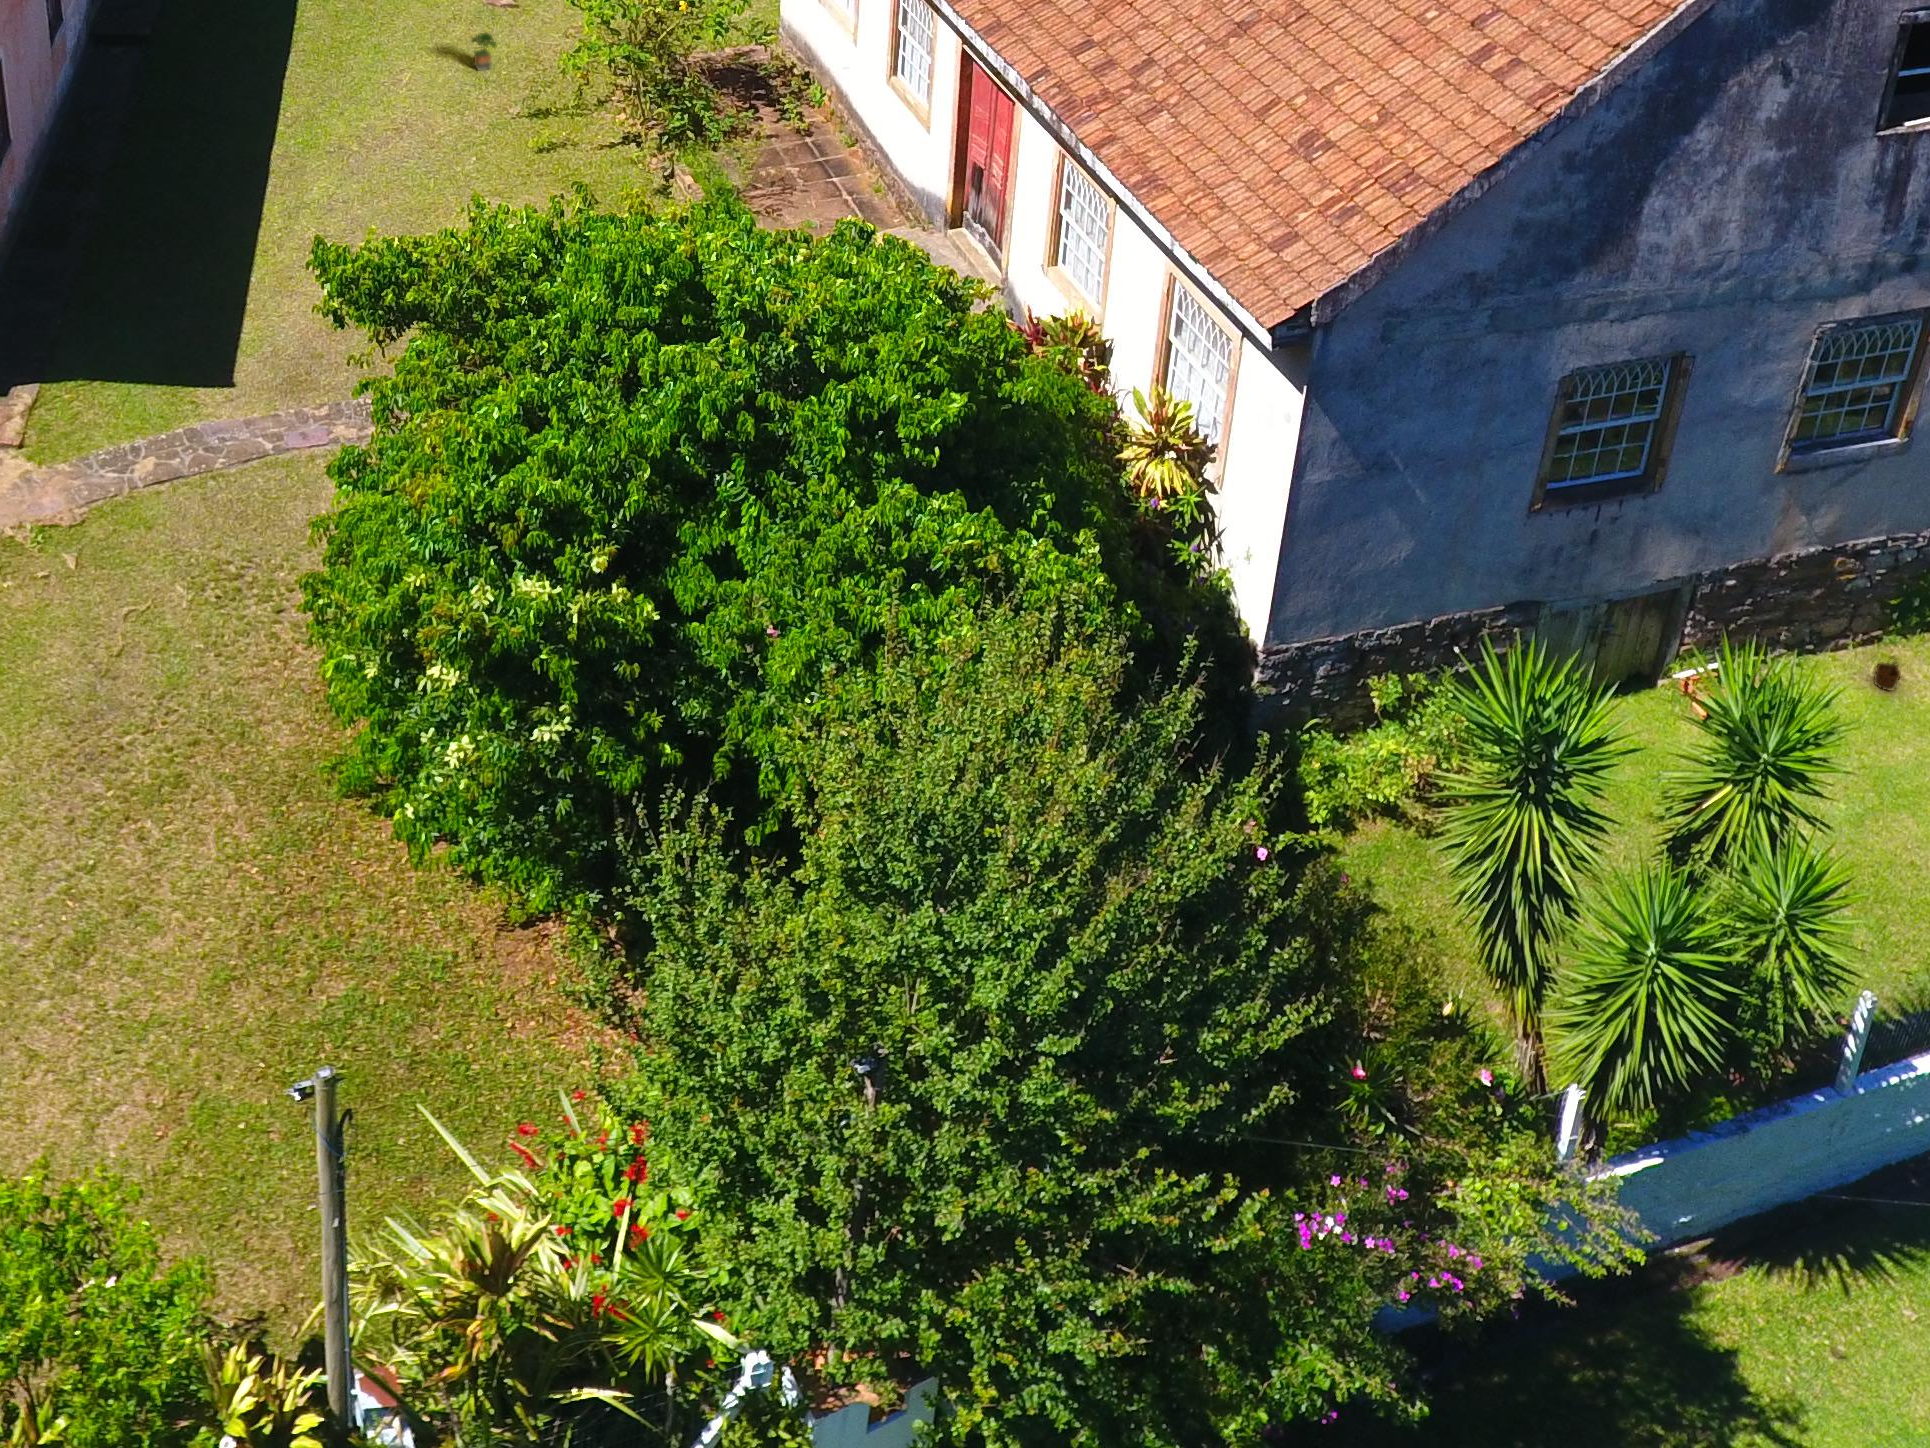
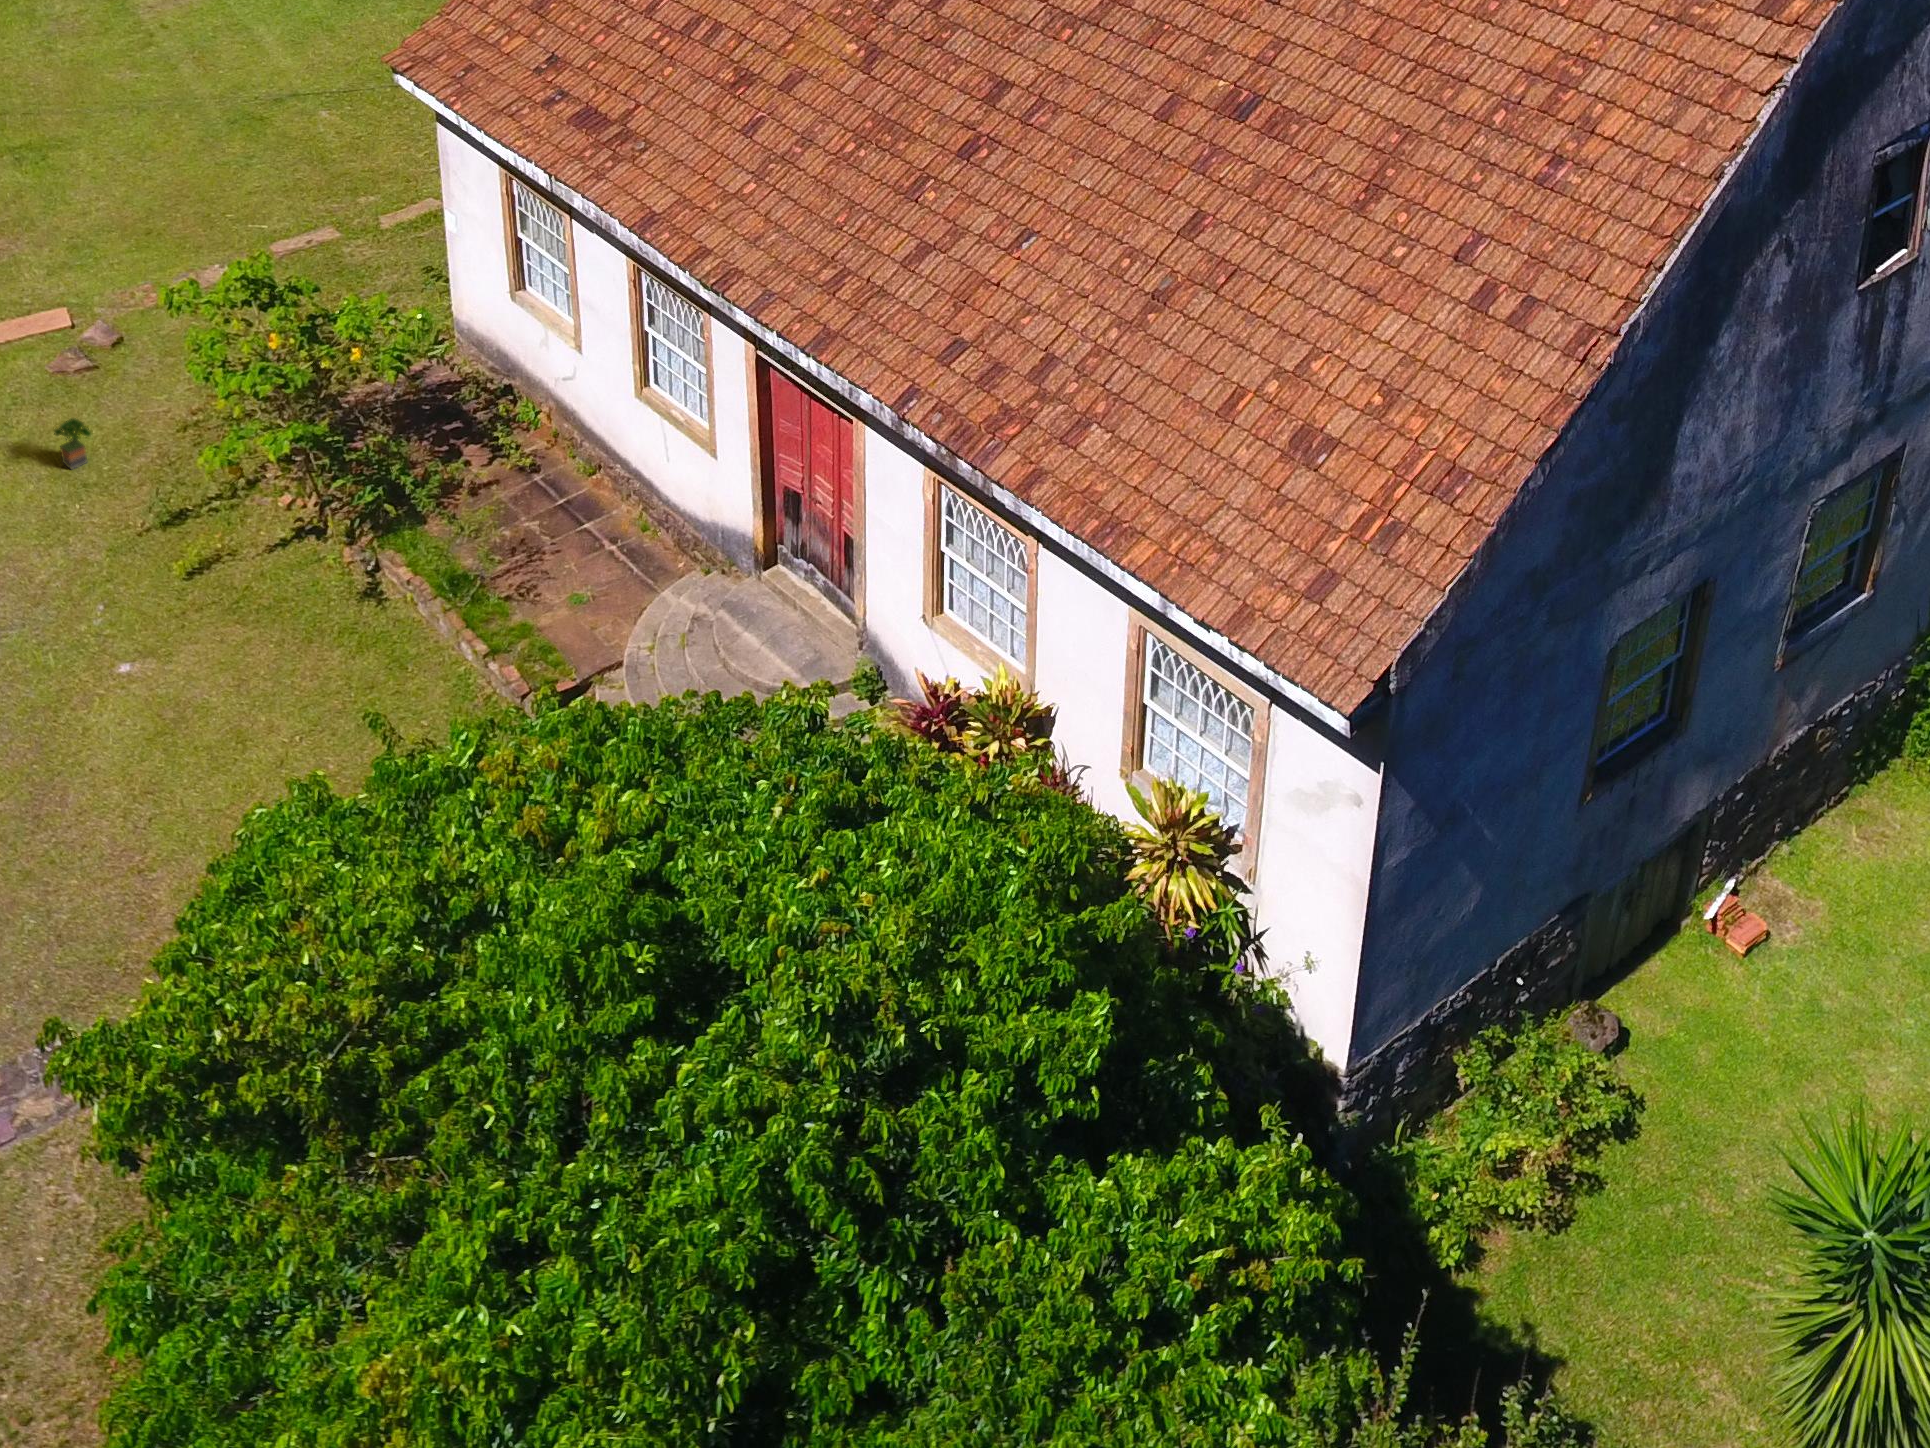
wooden bucket: present [1874,656,1901,690] -> none [1852,799,1879,838]

